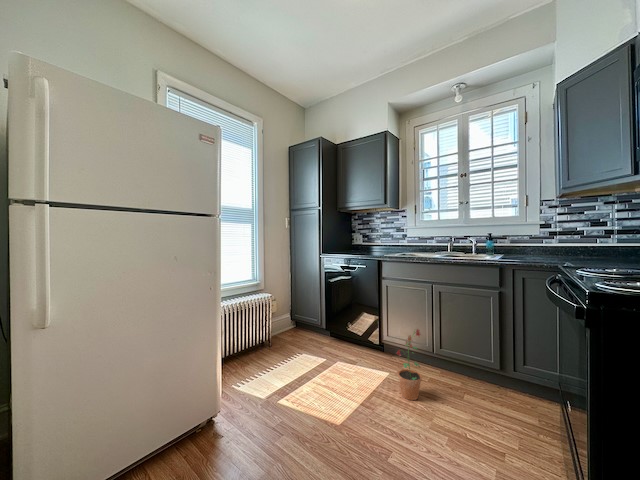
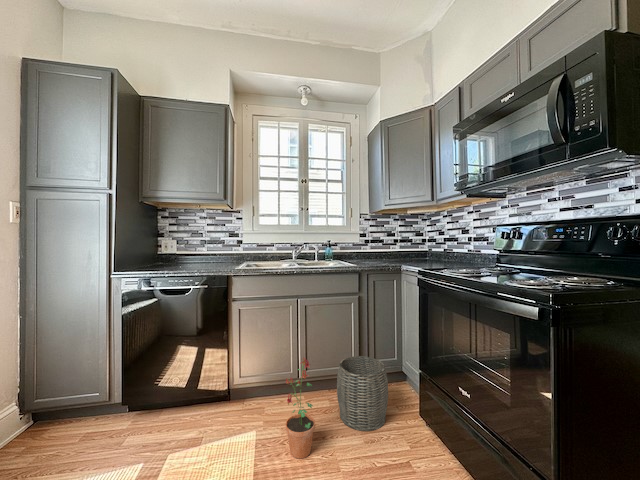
woven basket: none [457,346,515,417] -> present [337,356,388,431]

